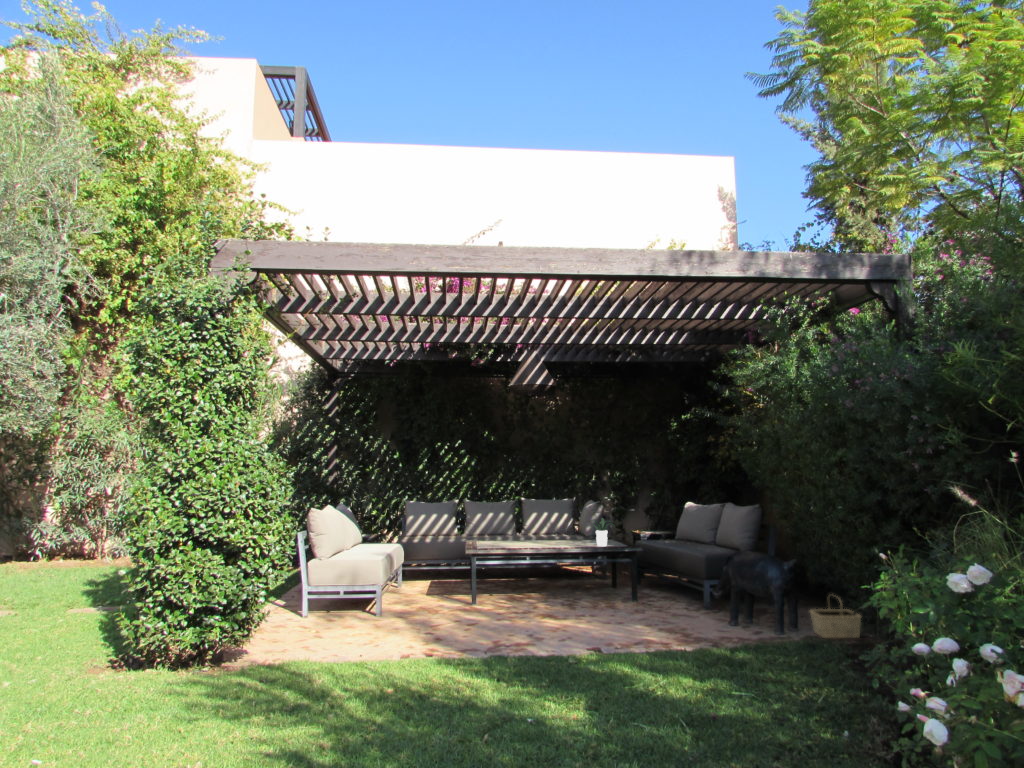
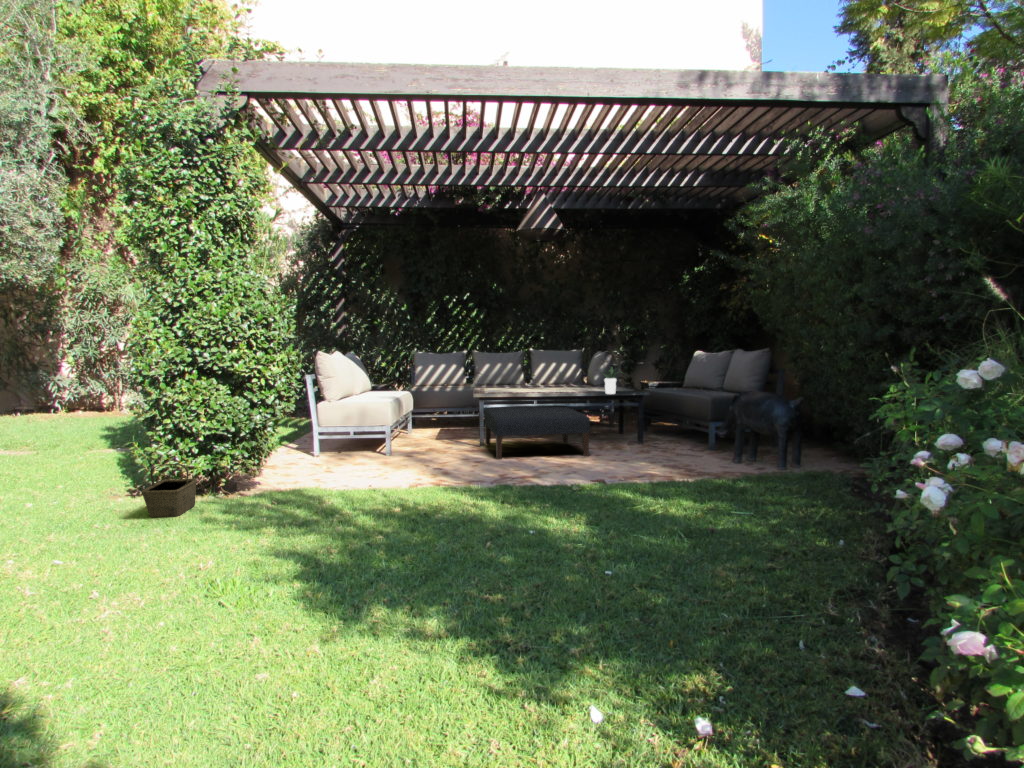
ottoman: none [476,559,583,622] -> present [484,405,590,460]
basket: present [810,595,861,638] -> present [142,464,197,517]

